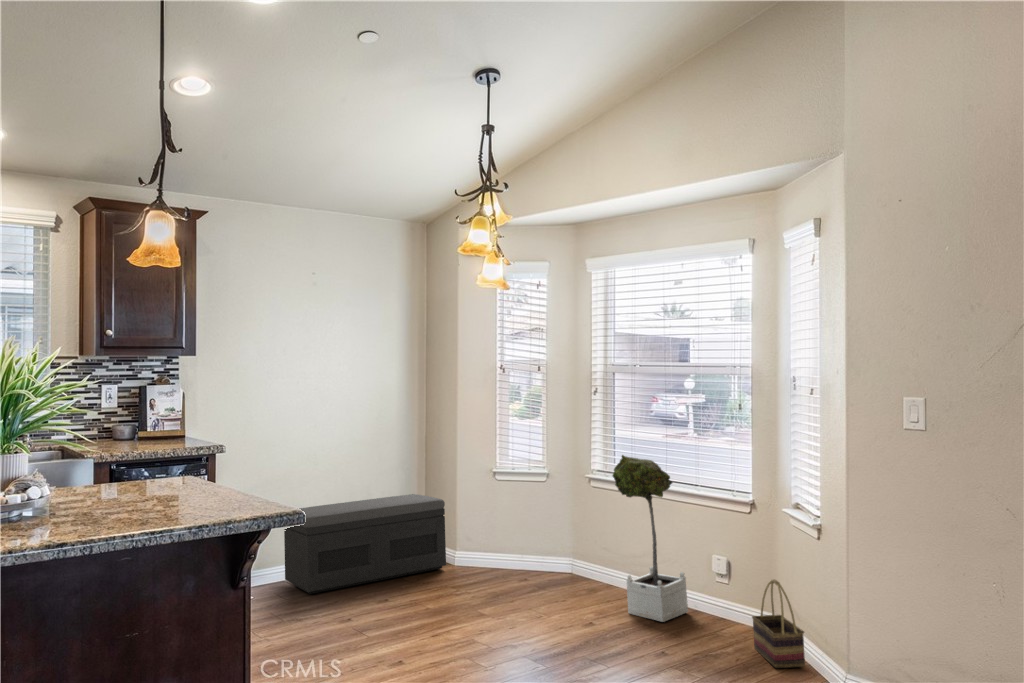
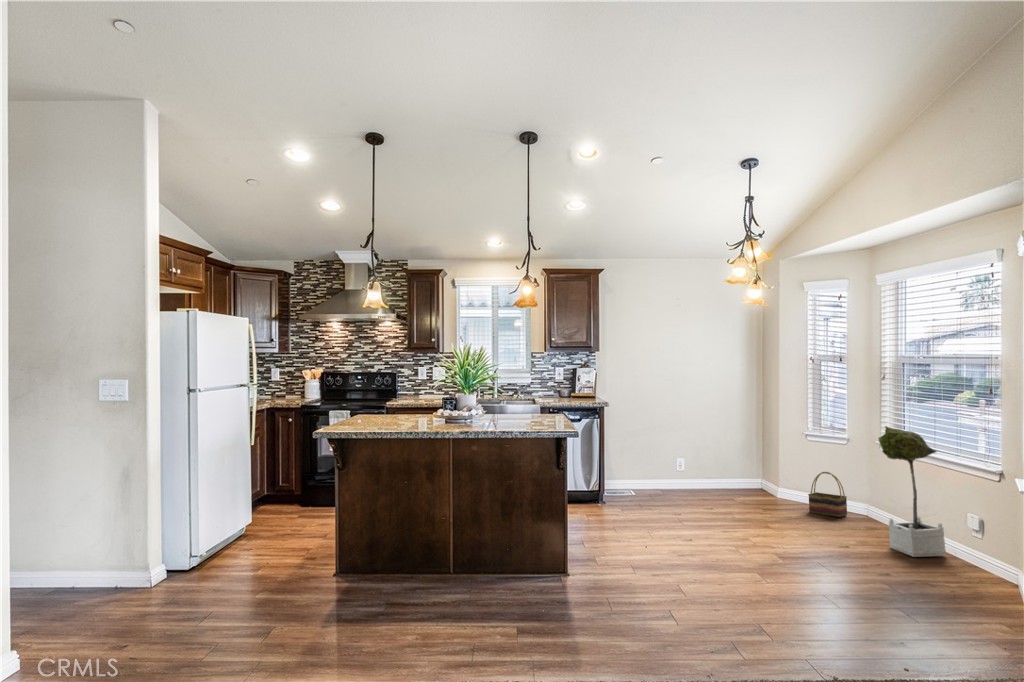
storage bench: present [284,494,446,594] -> none [658,447,770,500]
basket: present [752,579,805,668] -> present [808,472,847,517]

